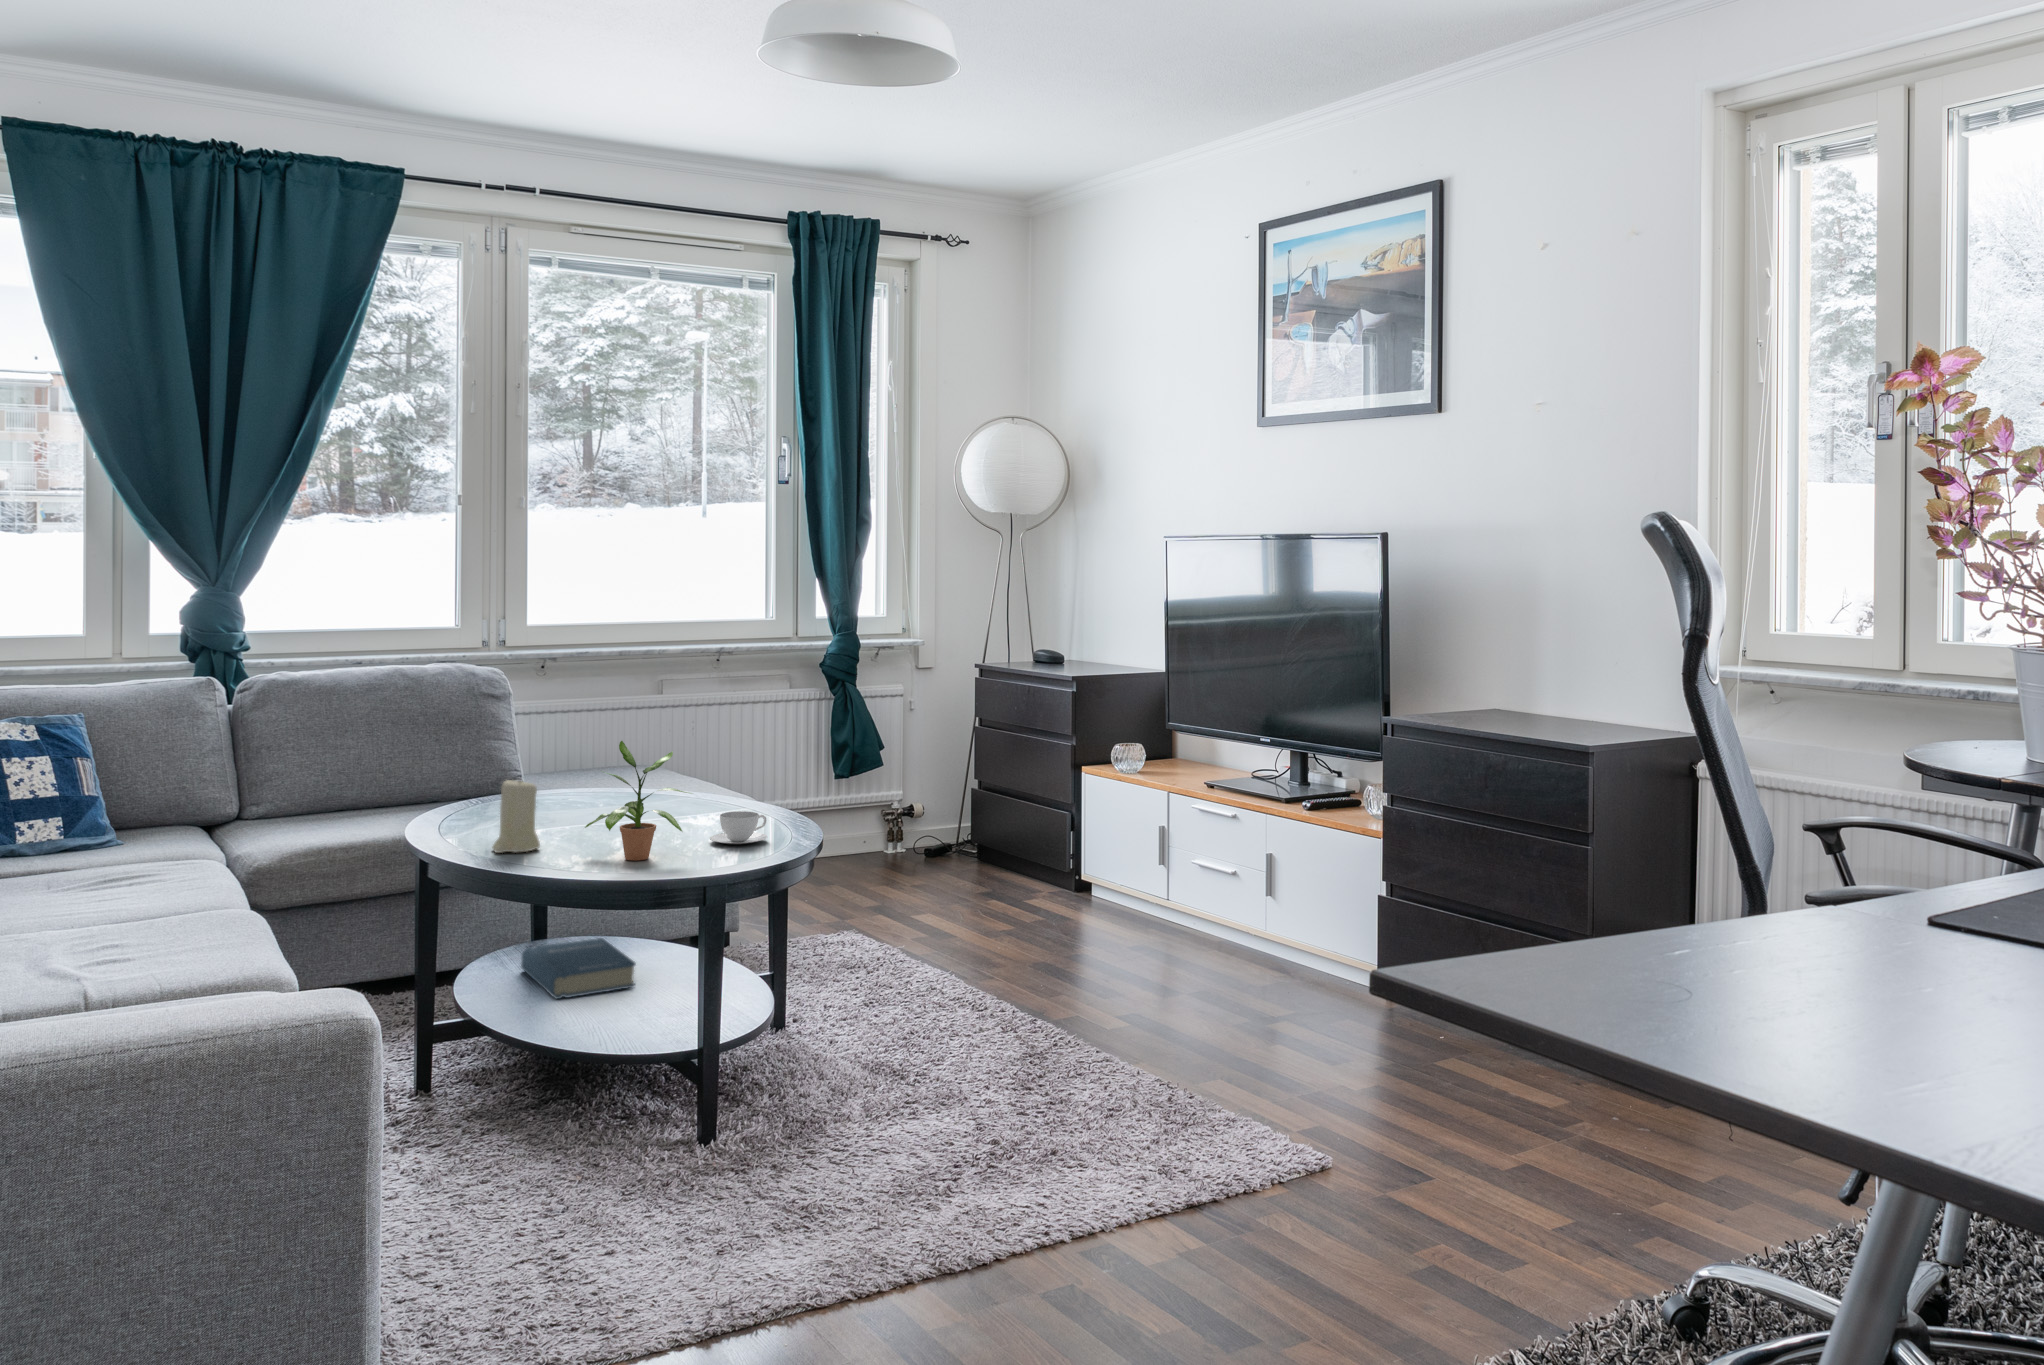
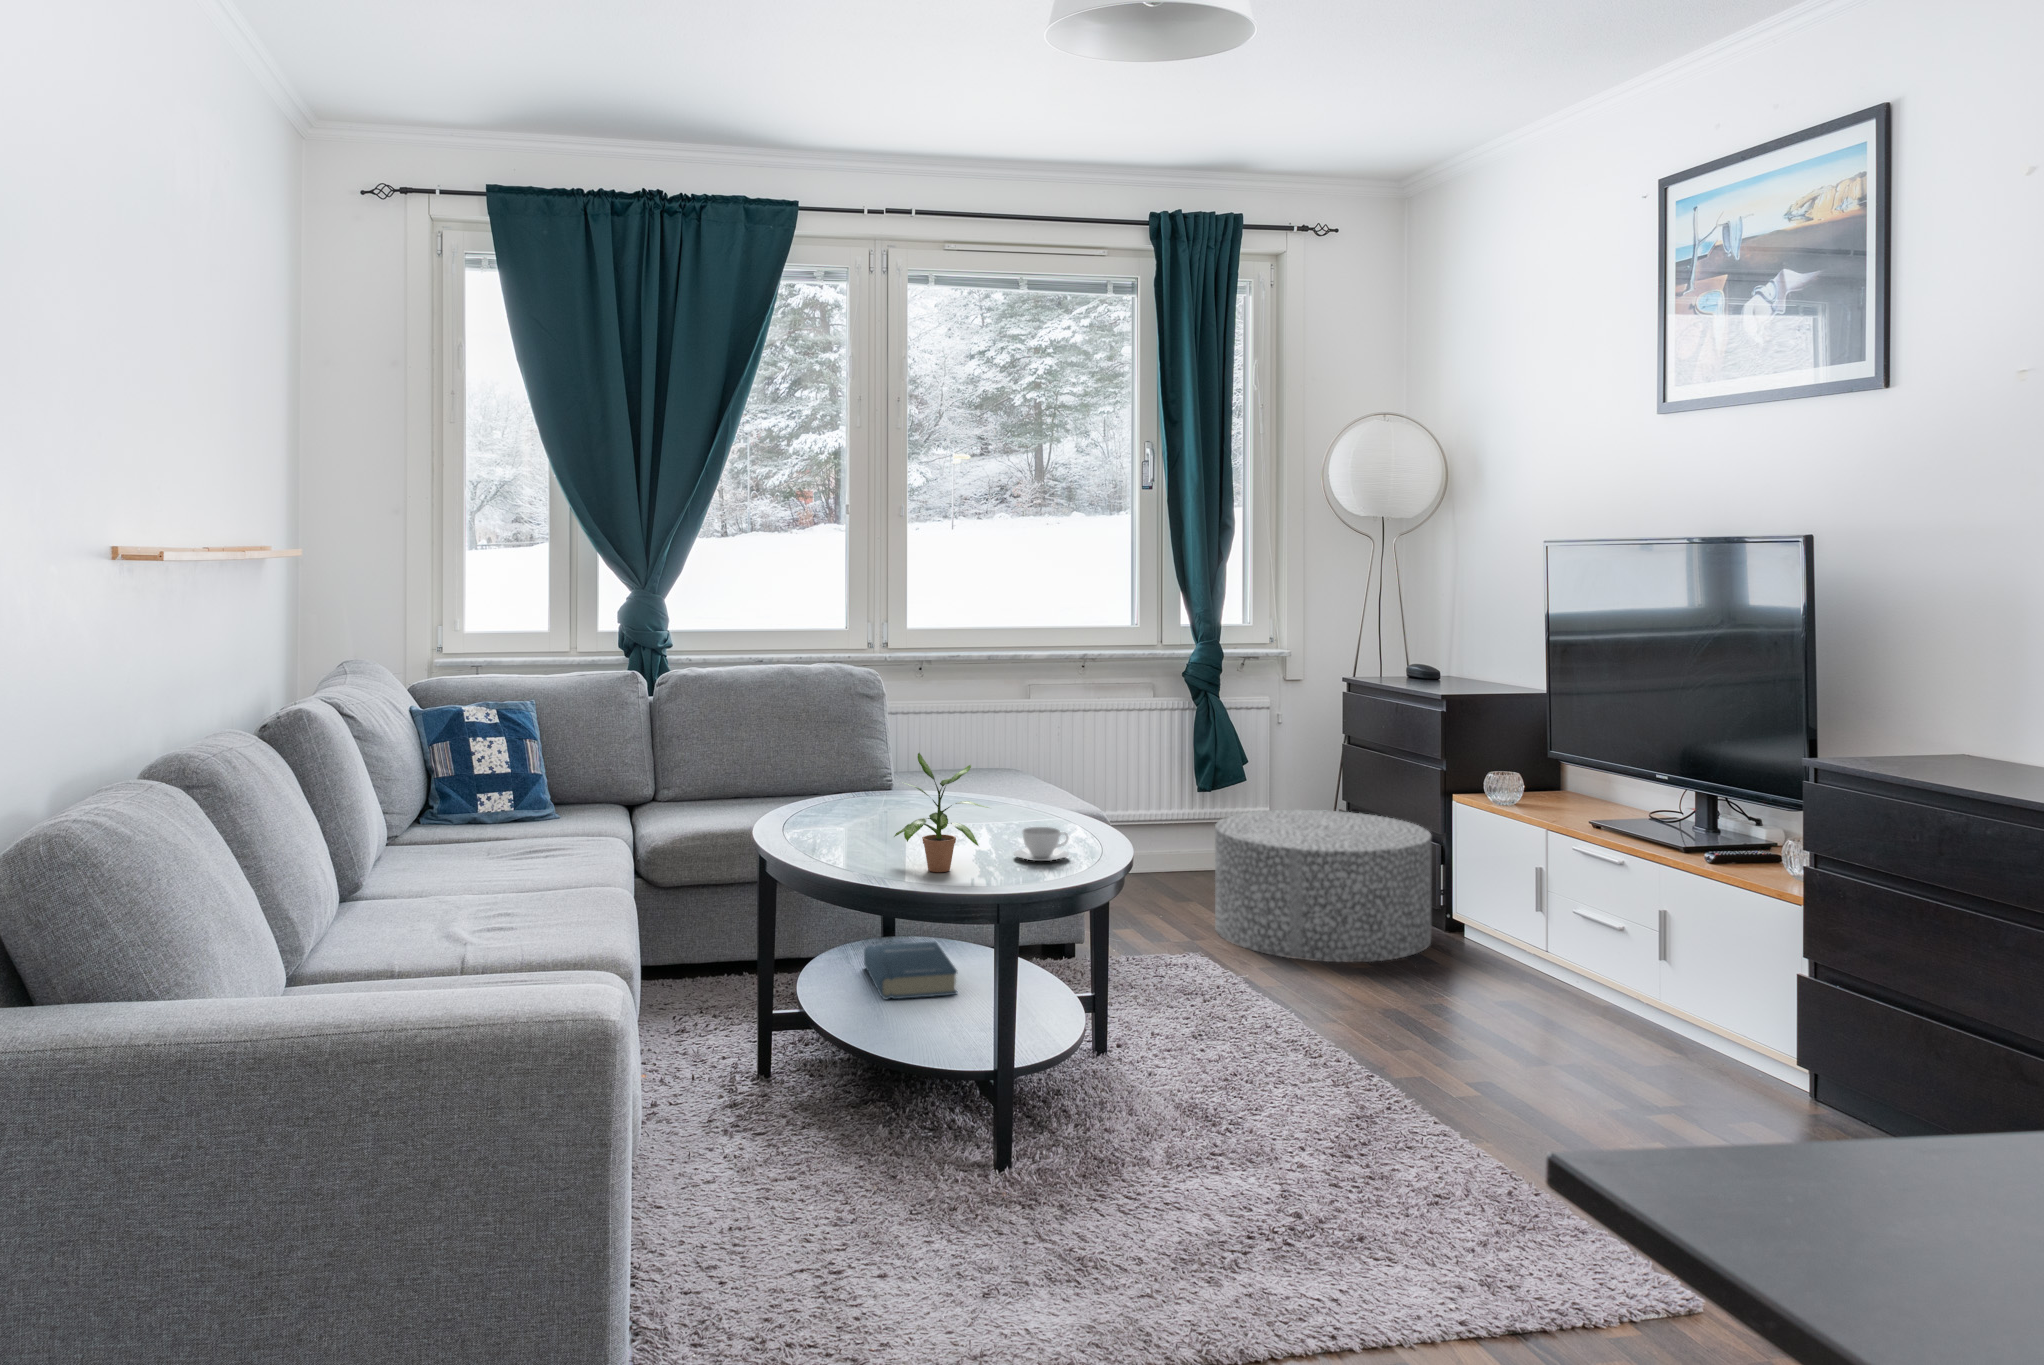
candle: present [492,780,540,853] -> none [818,784,859,857]
ottoman: none [864,791,1069,931] -> present [1215,810,1431,962]

